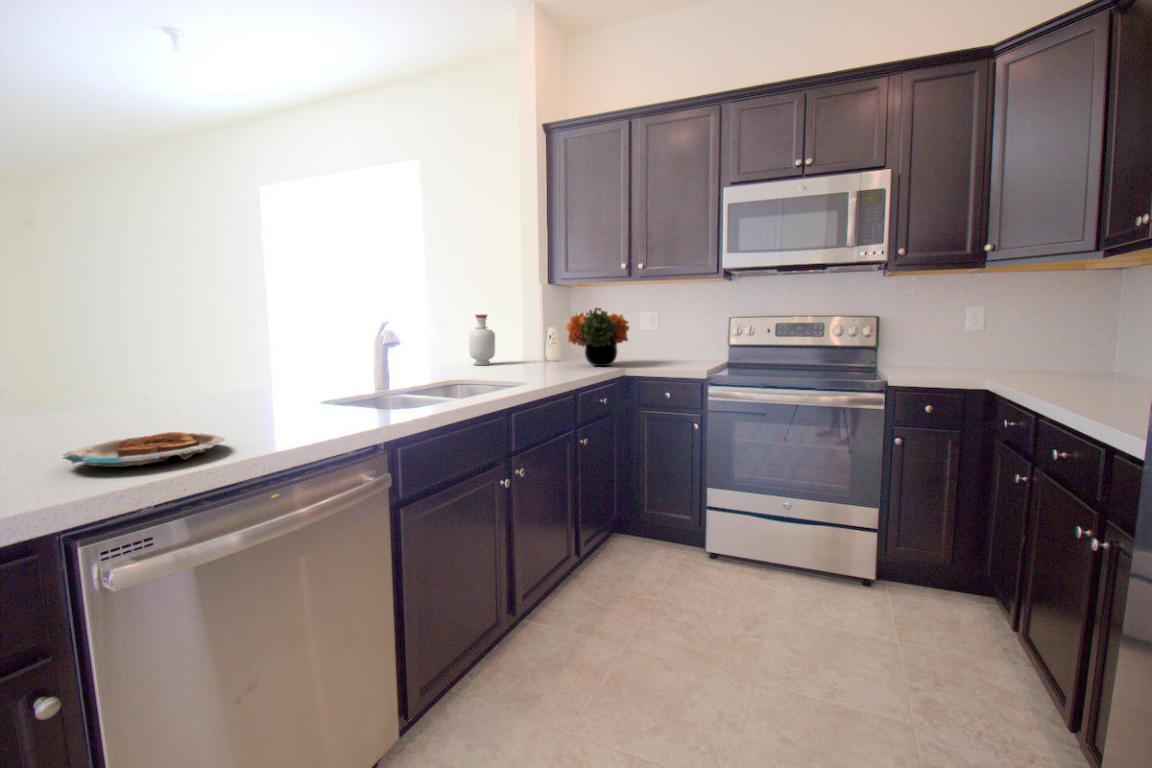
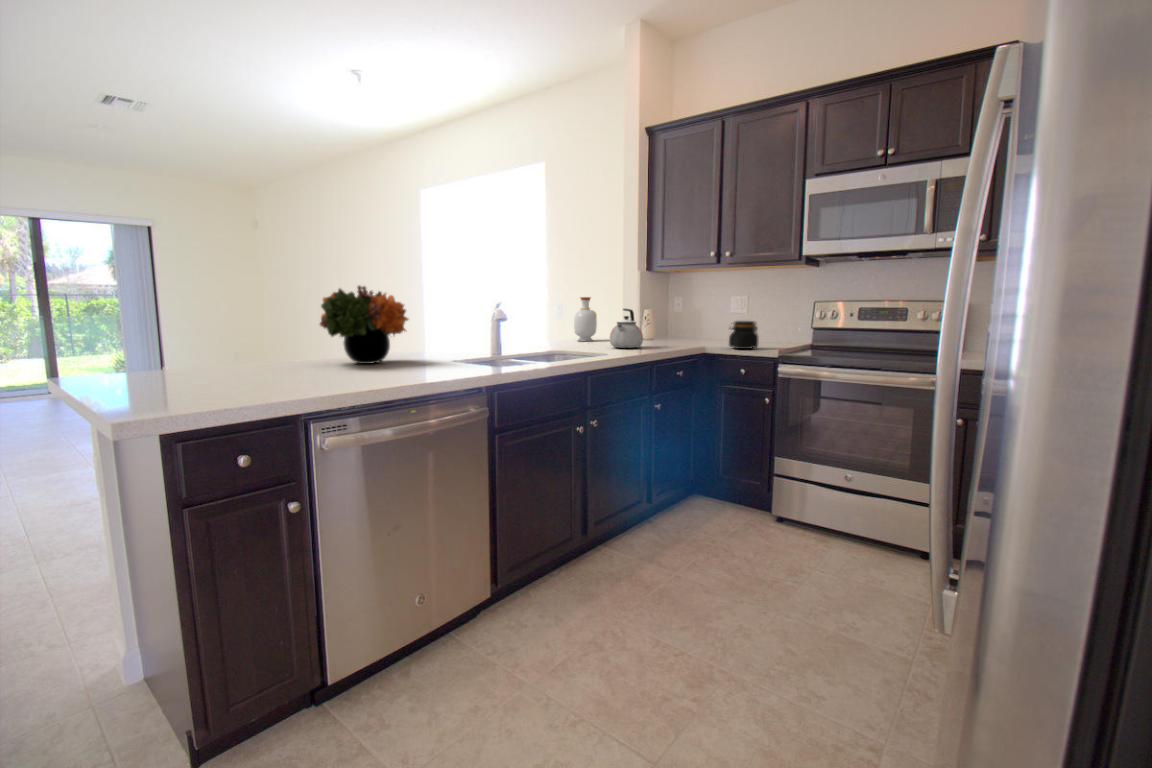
flower arrangement: present [566,308,629,366] -> present [320,286,408,364]
kettle: none [517,328,555,373] -> present [610,309,643,348]
jar: none [649,339,680,370] -> present [729,321,758,349]
plate: present [63,432,225,467] -> none [299,368,385,384]

